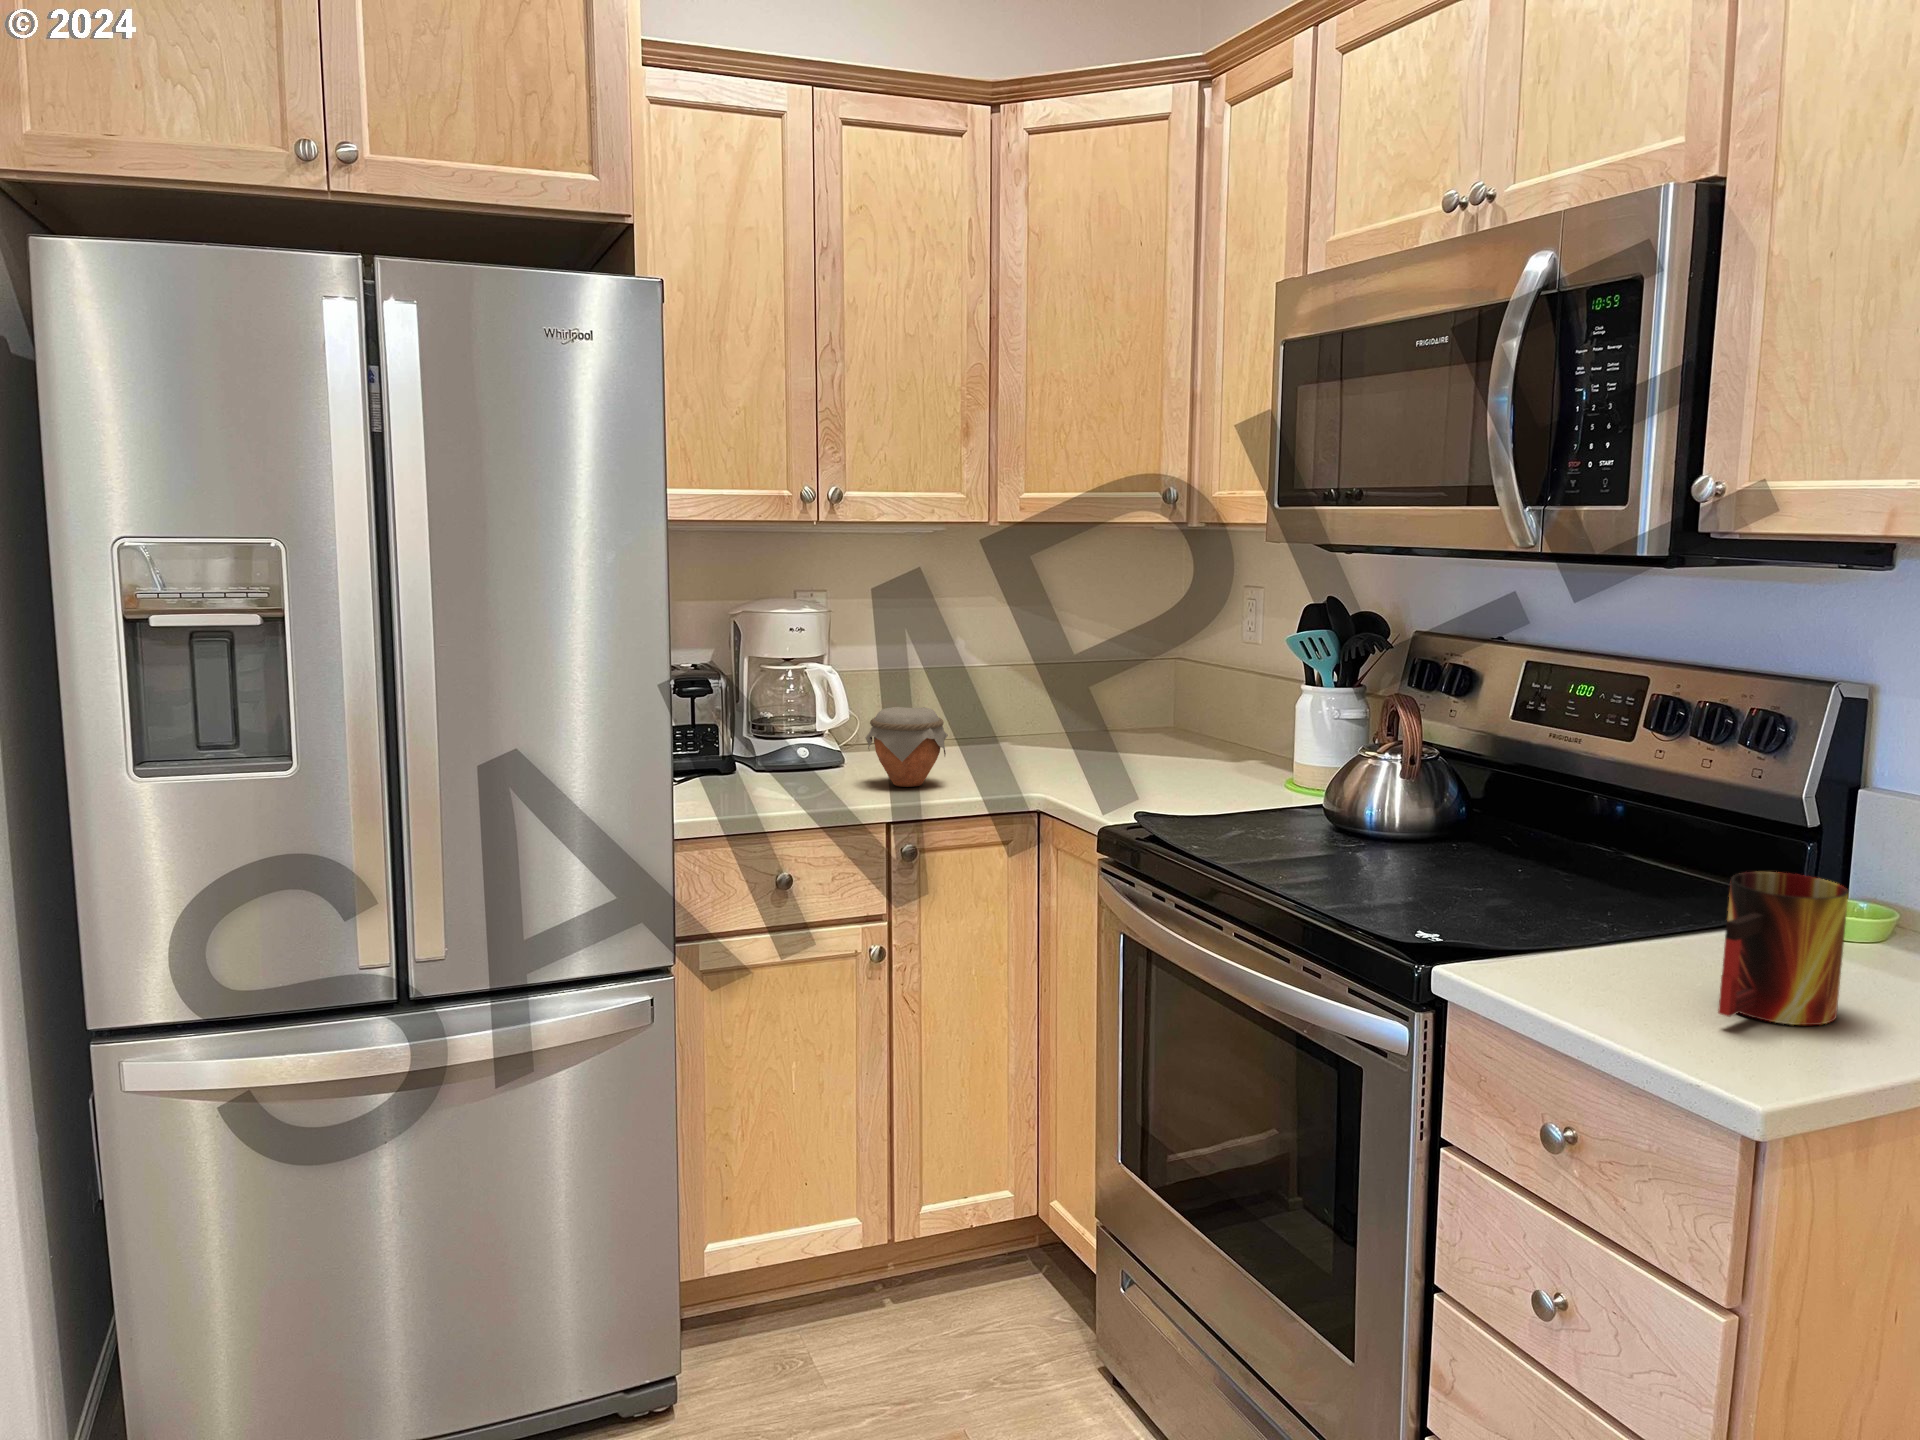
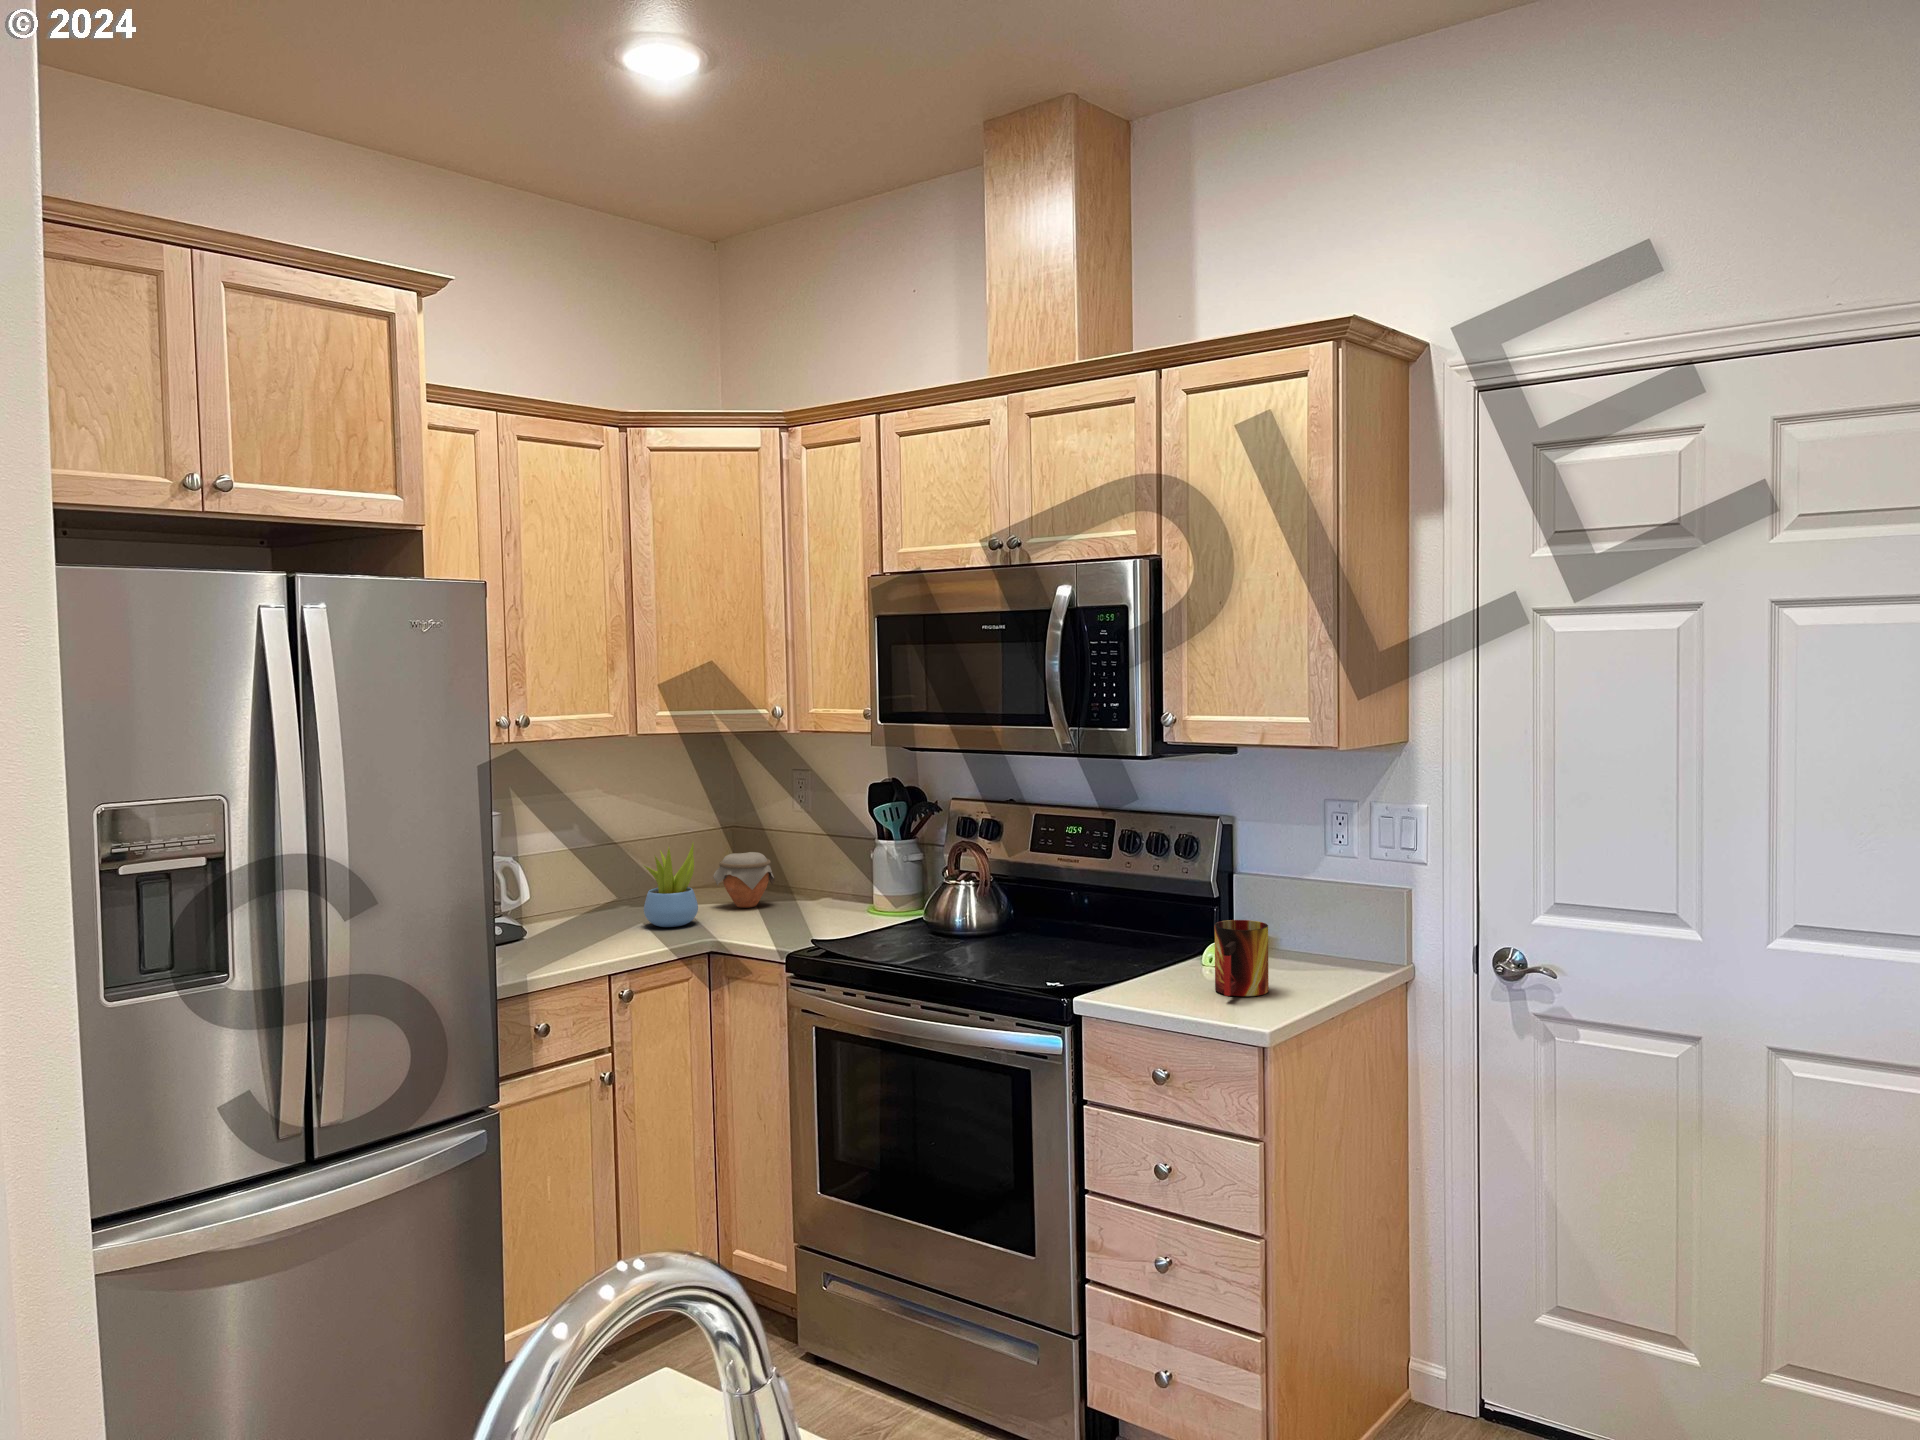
succulent plant: none [997,667,1066,776] -> present [643,843,698,927]
jar: present [866,707,948,787] -> present [713,852,775,908]

